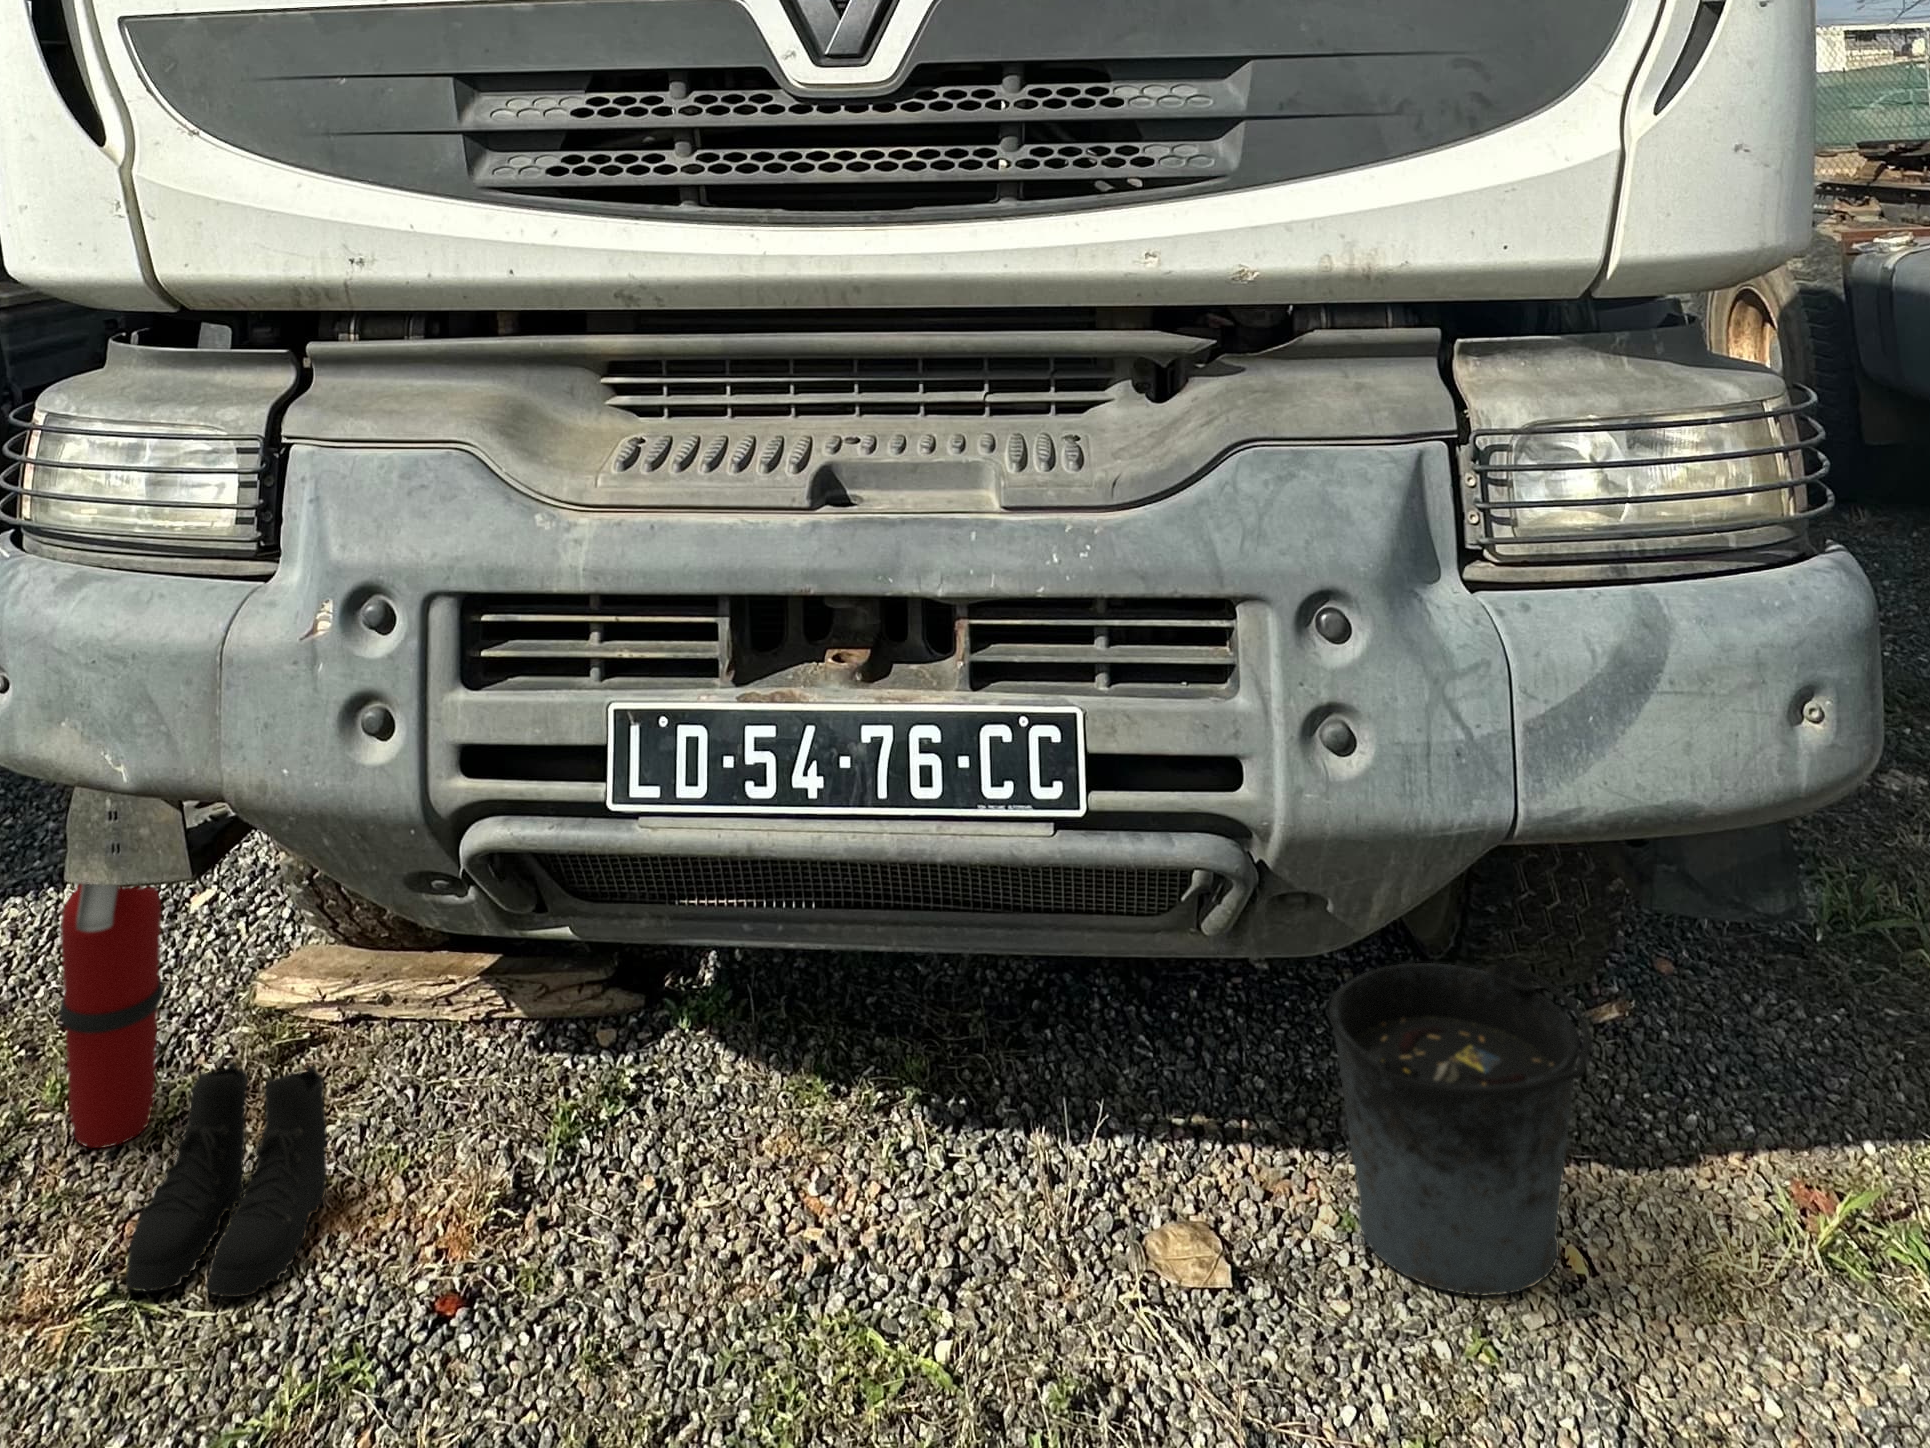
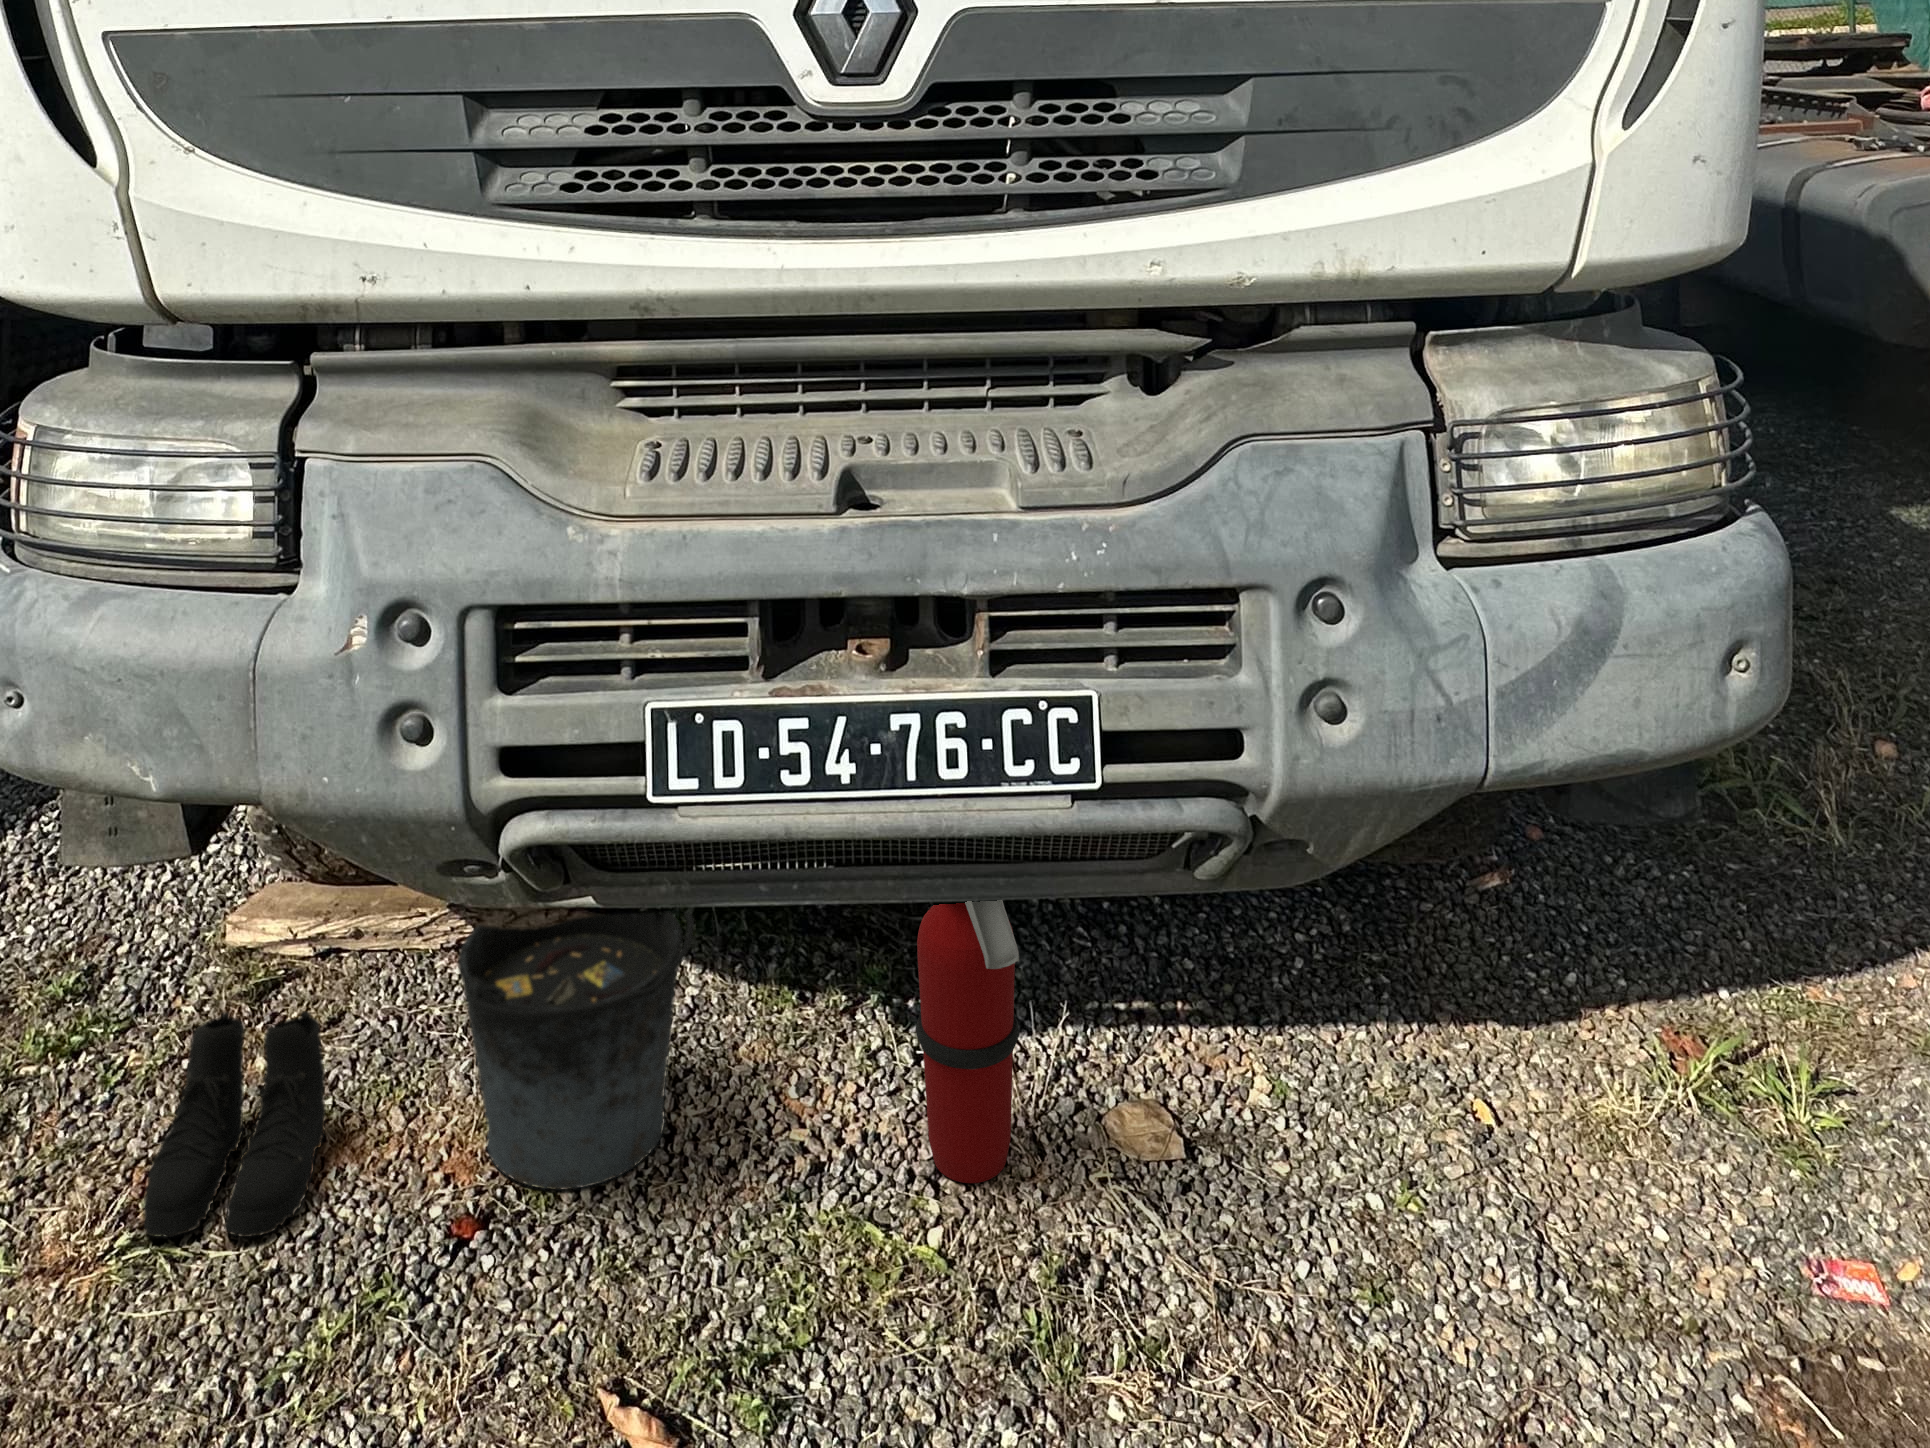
fire extinguisher: present [58,884,164,1148] -> present [916,900,1019,1183]
bucket: present [1329,960,1592,1296] -> present [458,912,694,1190]

